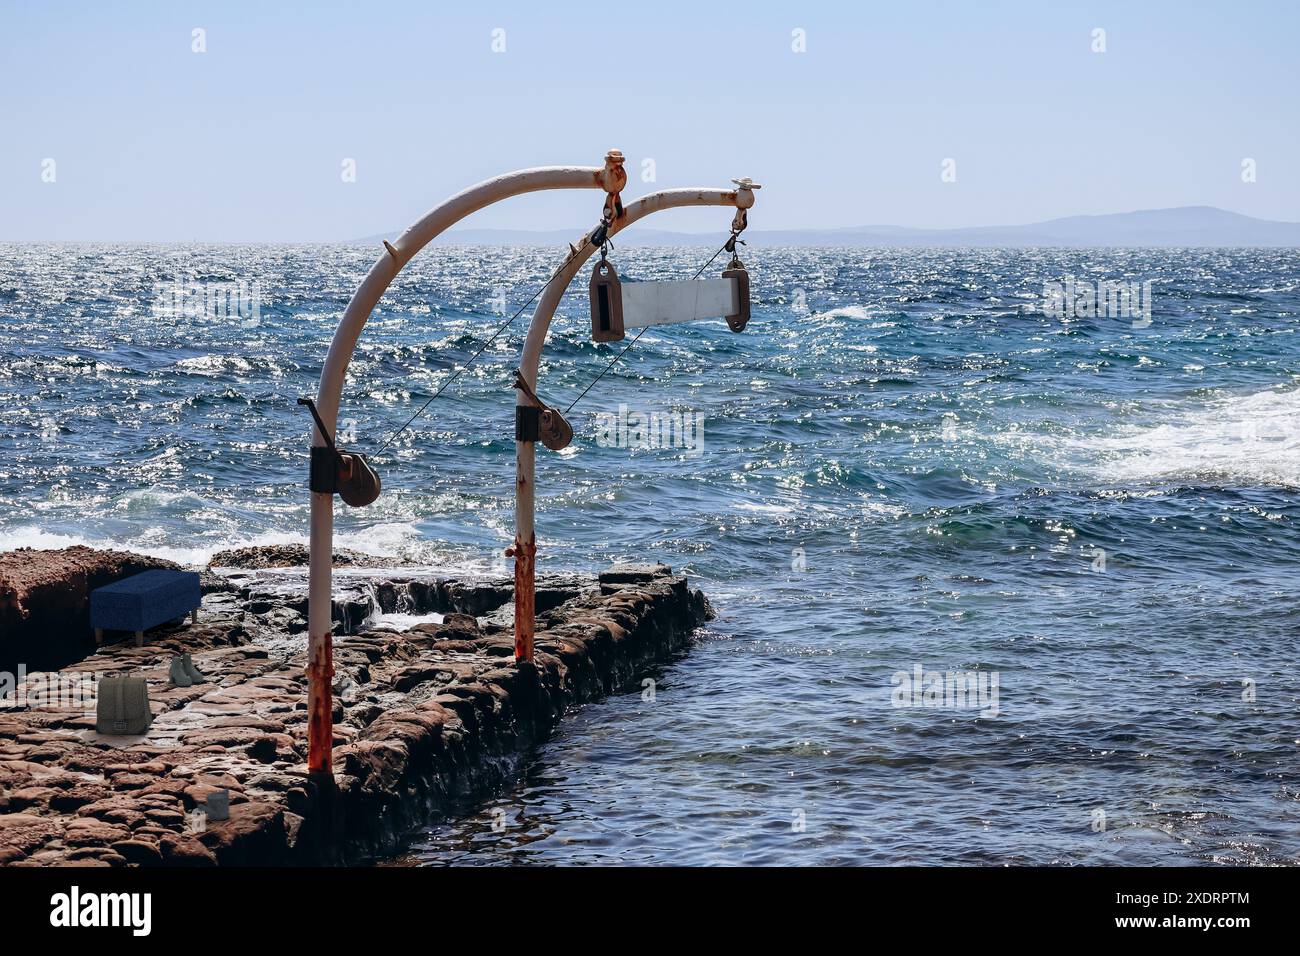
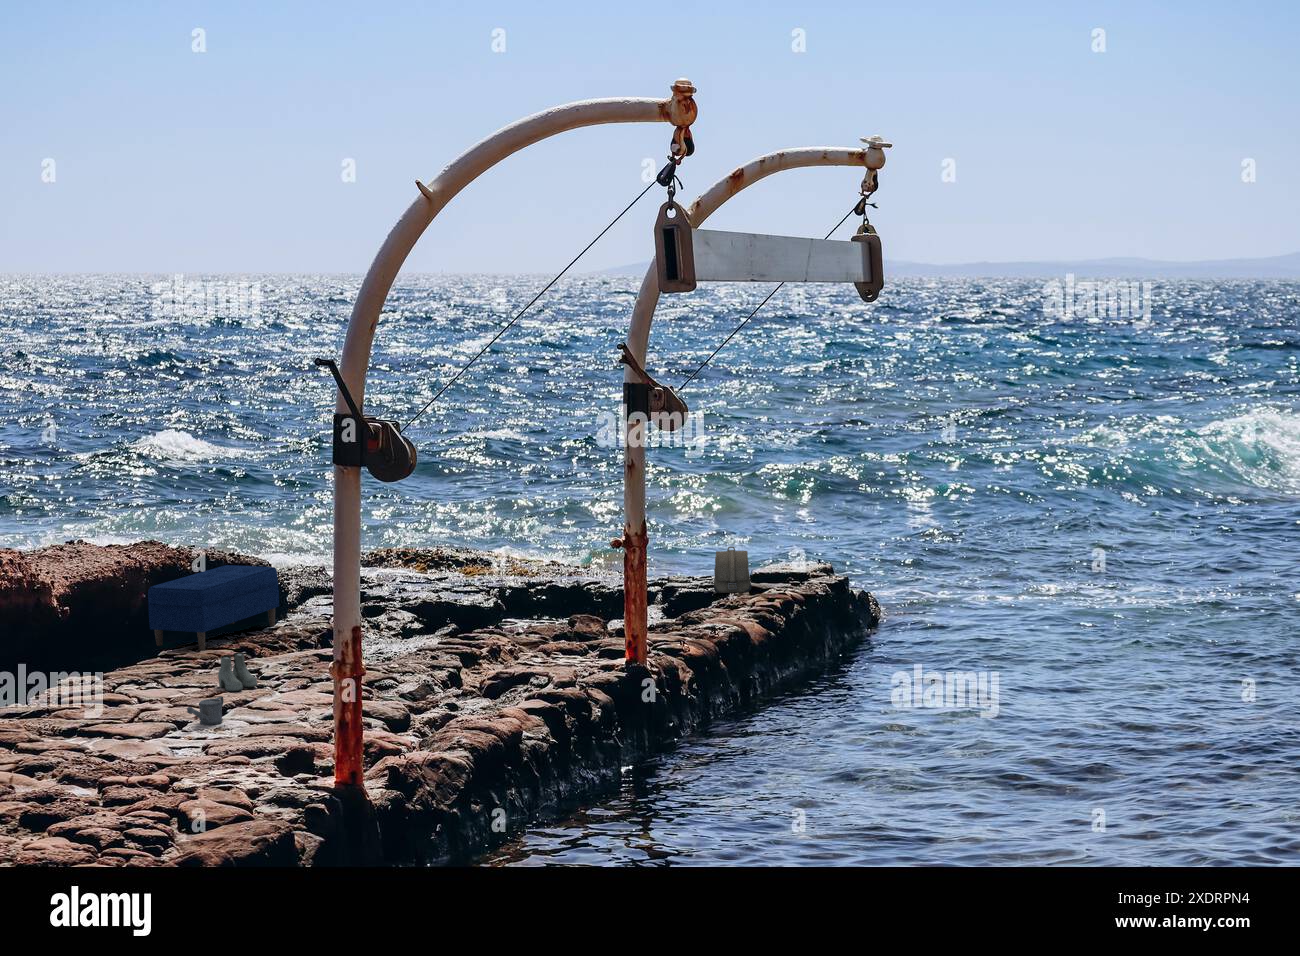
backpack: present [95,670,152,734] -> present [714,547,751,593]
watering can: present [198,788,230,820] -> present [187,696,224,725]

